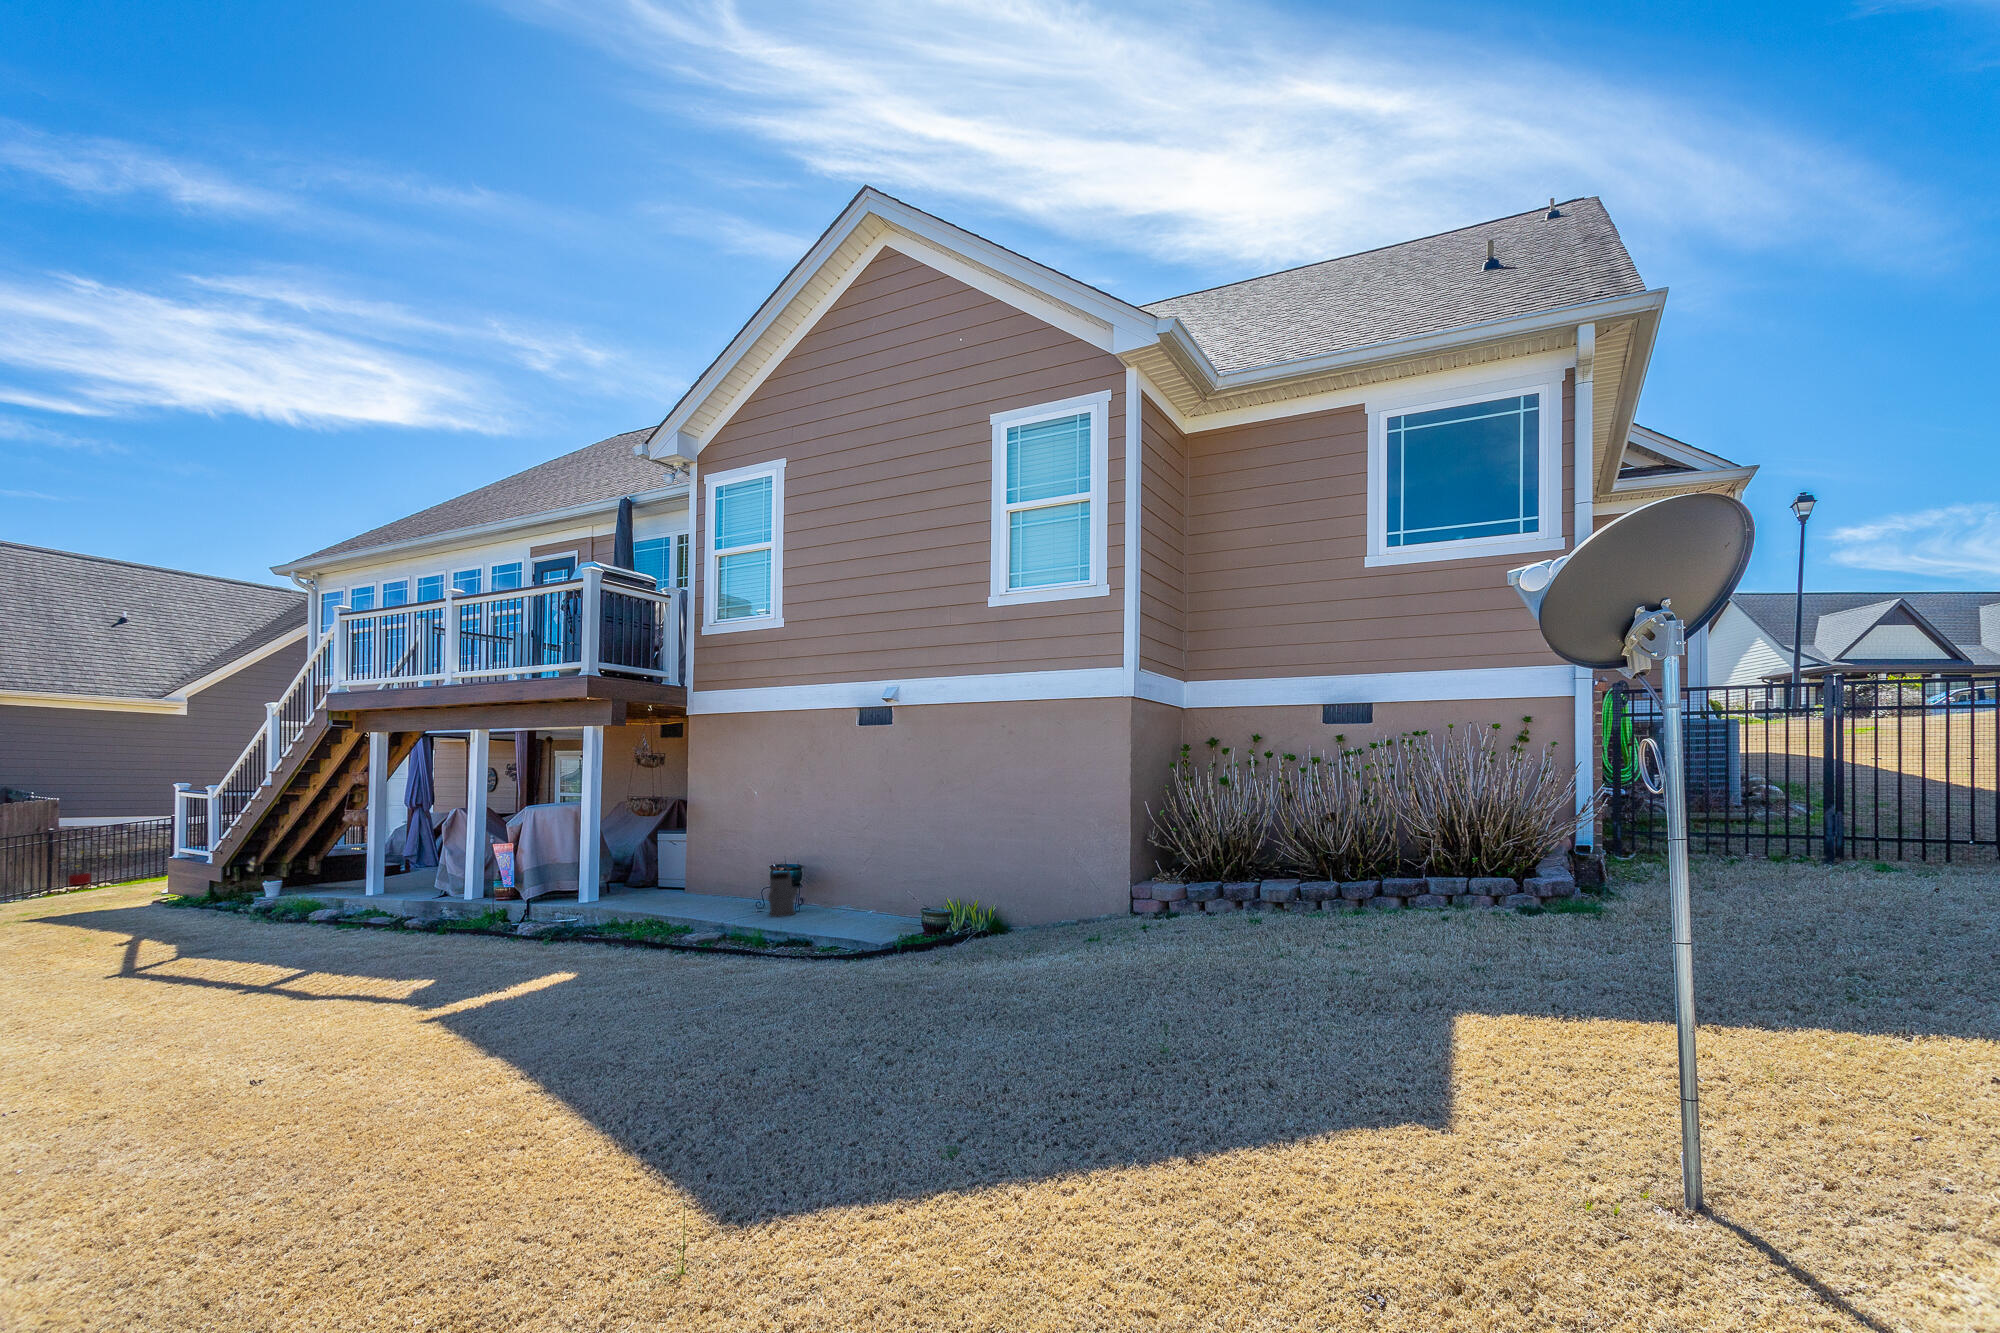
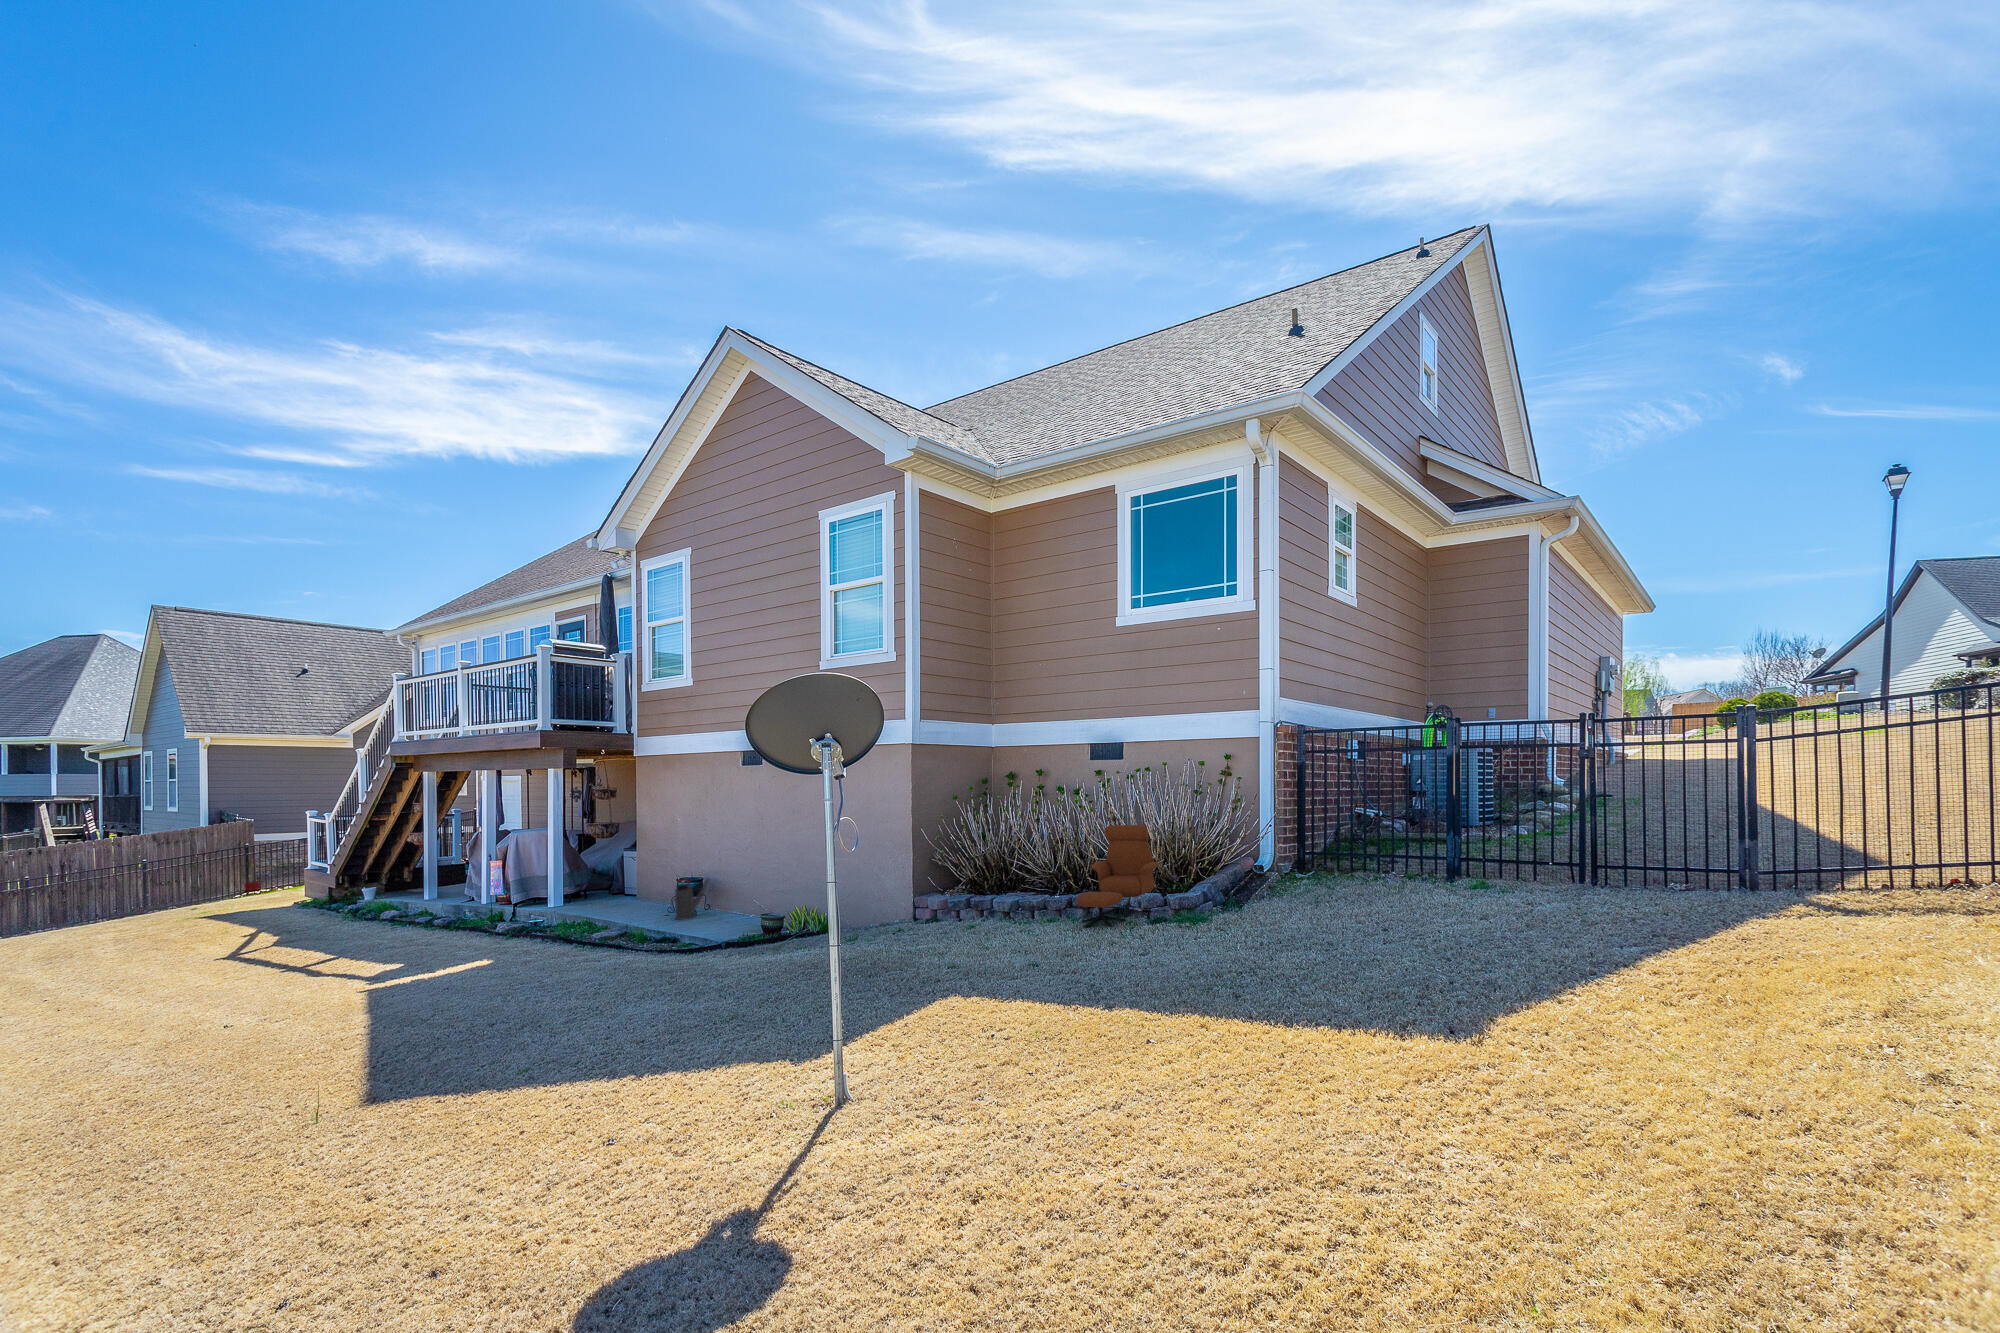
lounge chair: none [1410,796,1508,920] -> present [1077,825,1160,928]

